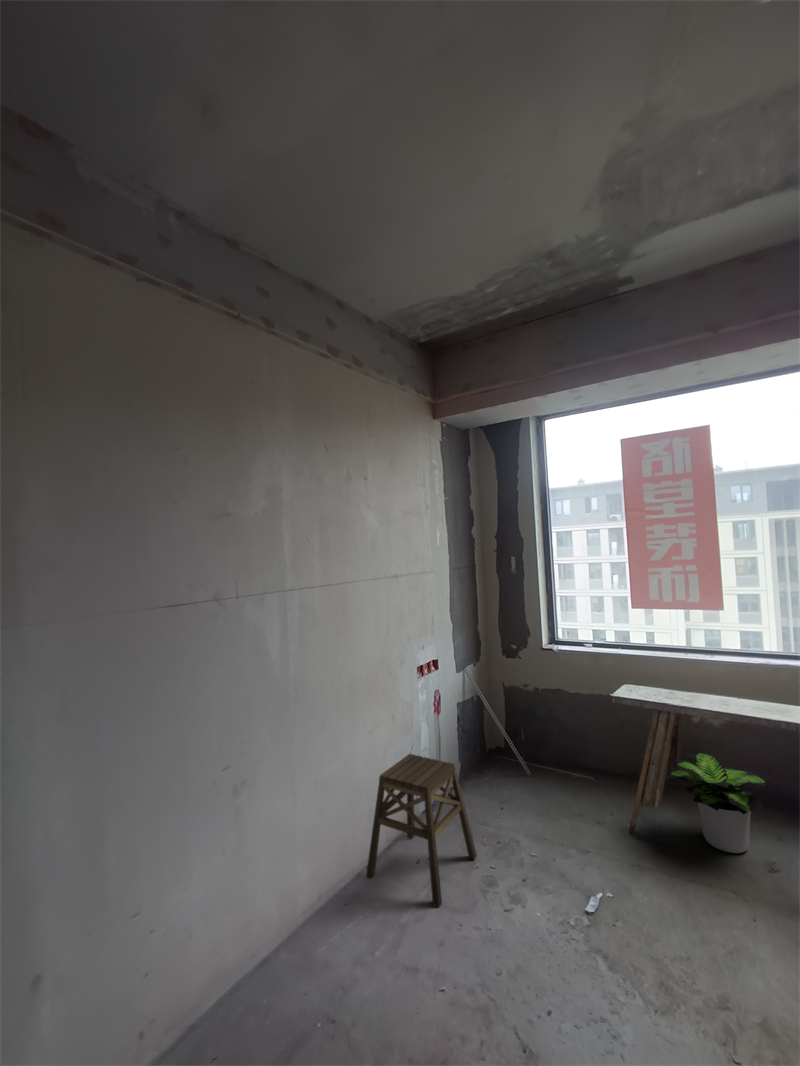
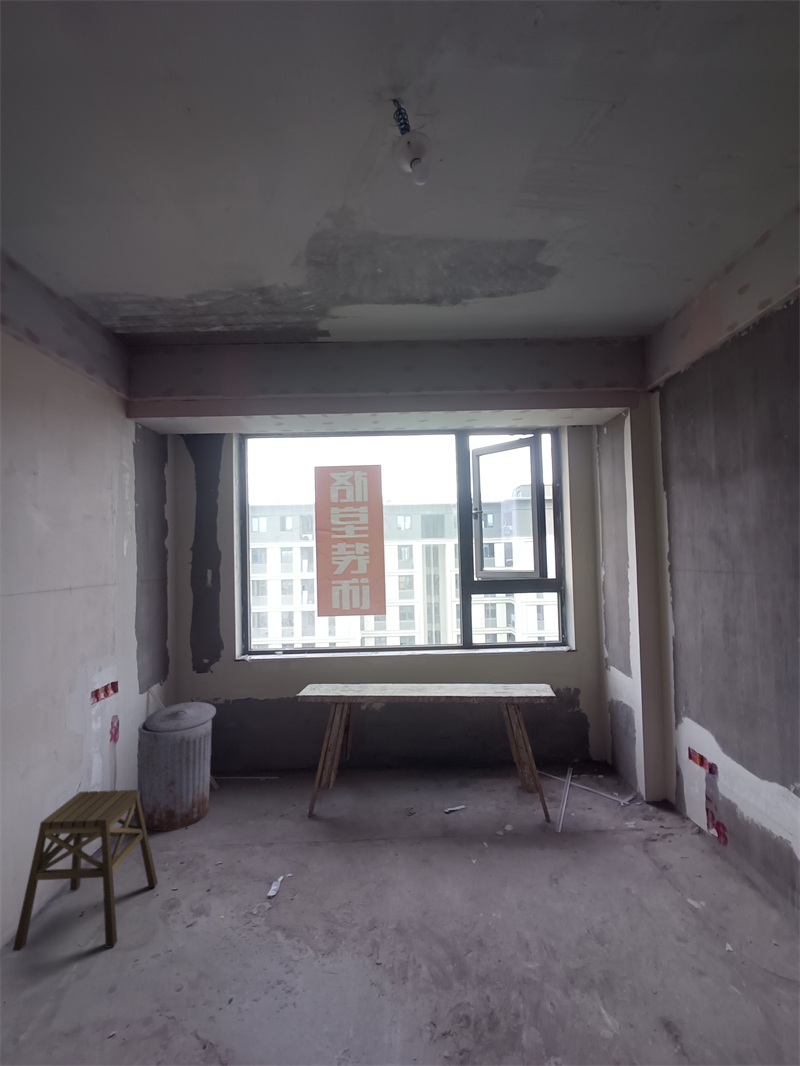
trash can: none [457,684,526,805] -> present [139,702,216,831]
potted plant: present [664,751,772,853] -> none [335,733,411,811]

